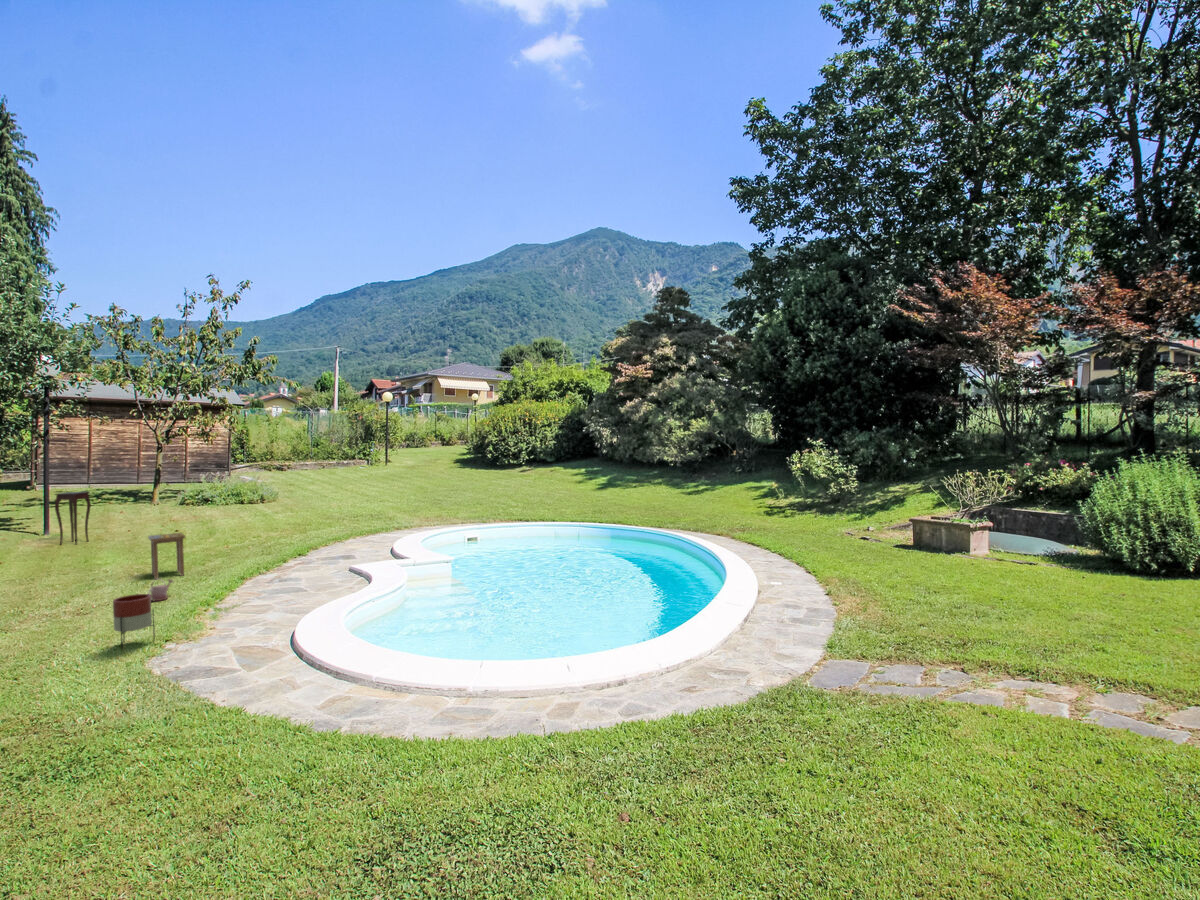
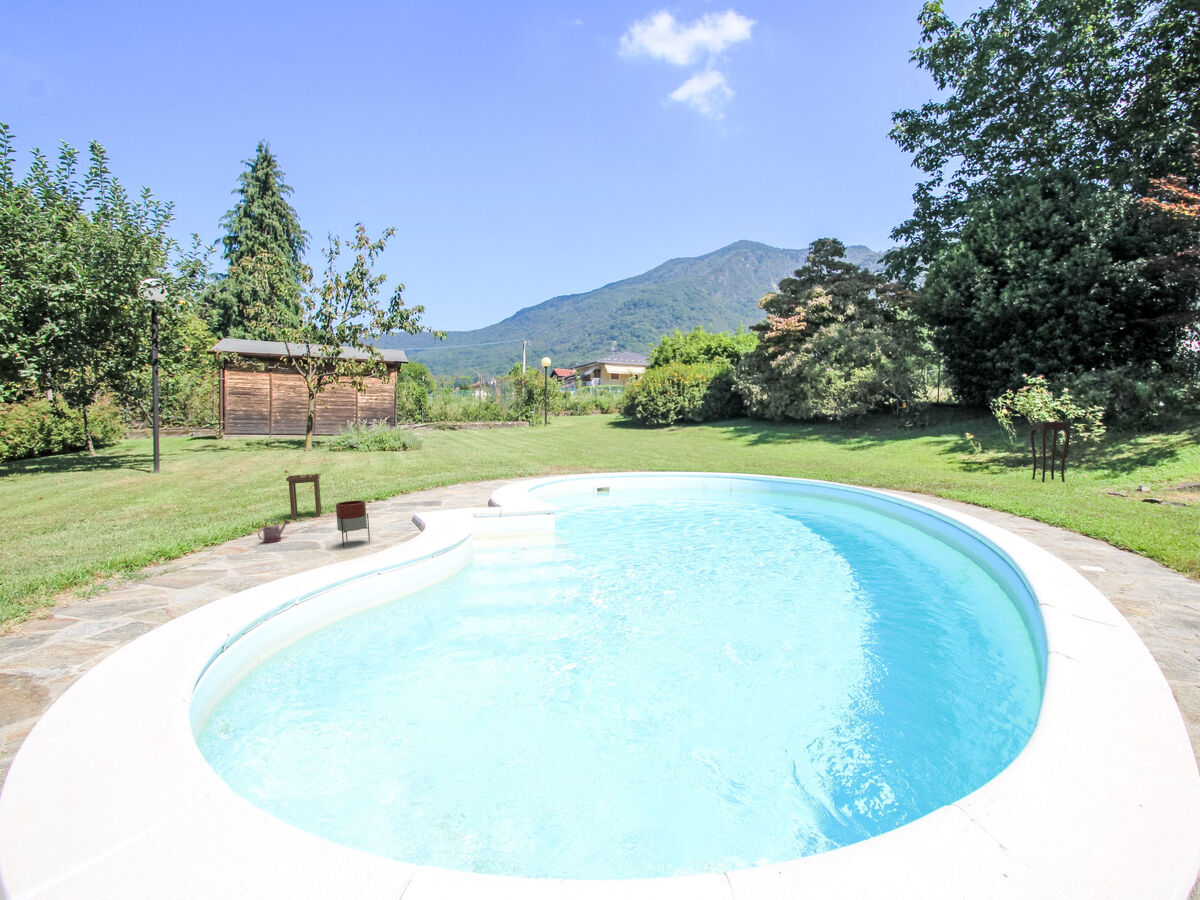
side table: present [55,492,91,544] -> present [1030,422,1070,482]
planter: present [113,594,155,649] -> present [336,500,370,547]

